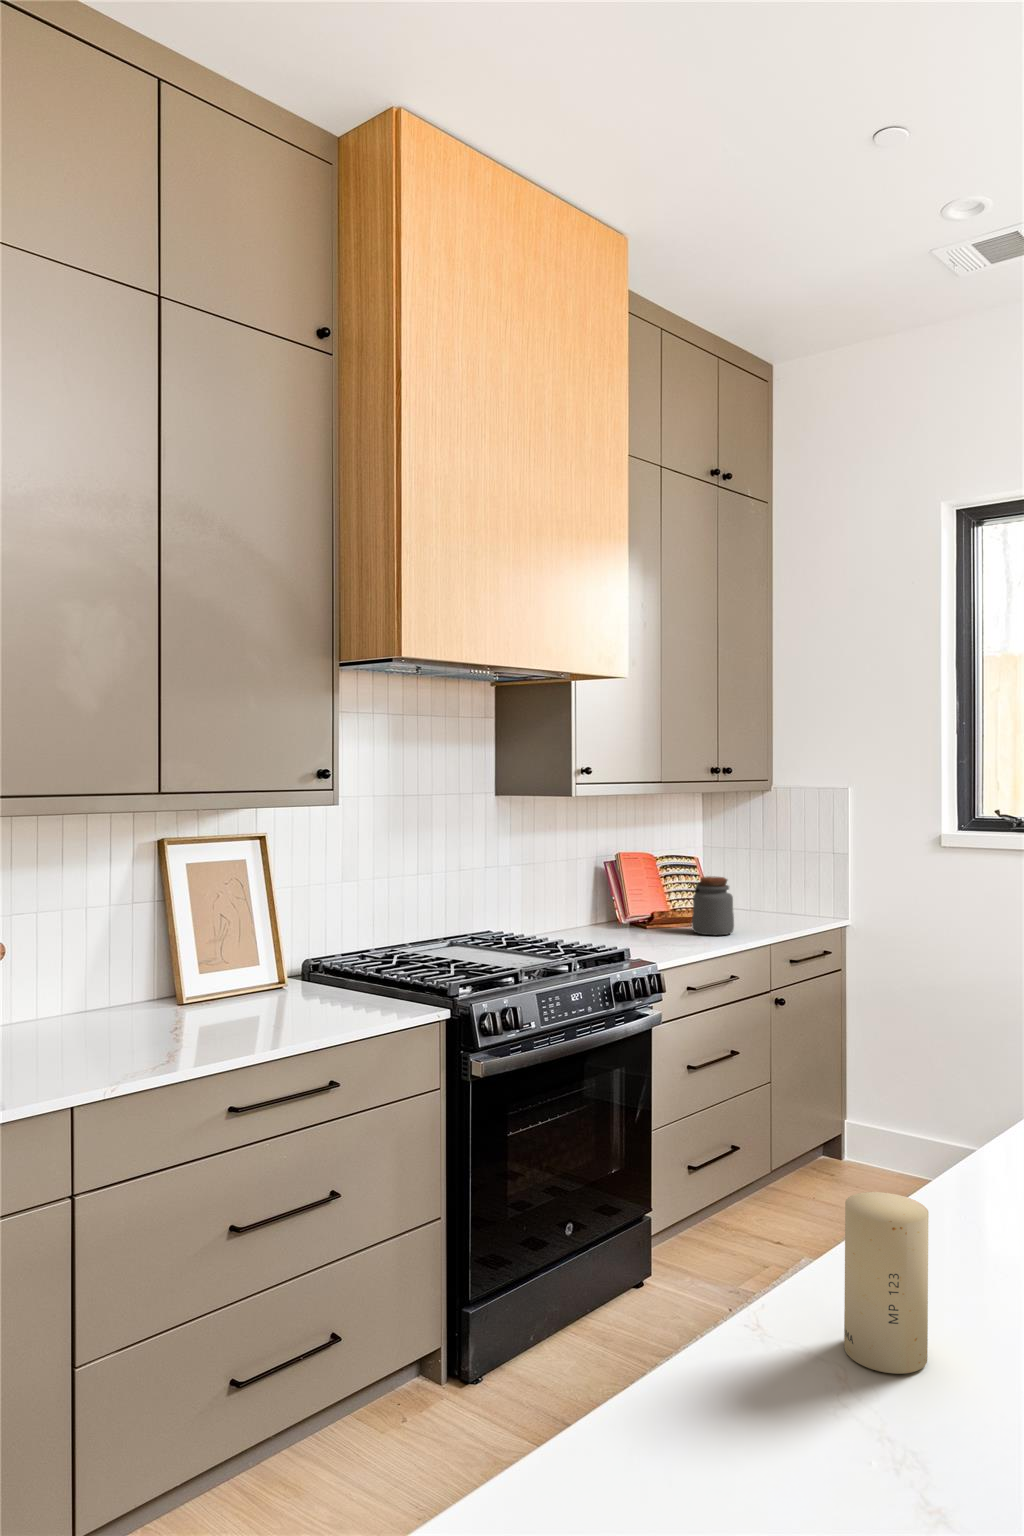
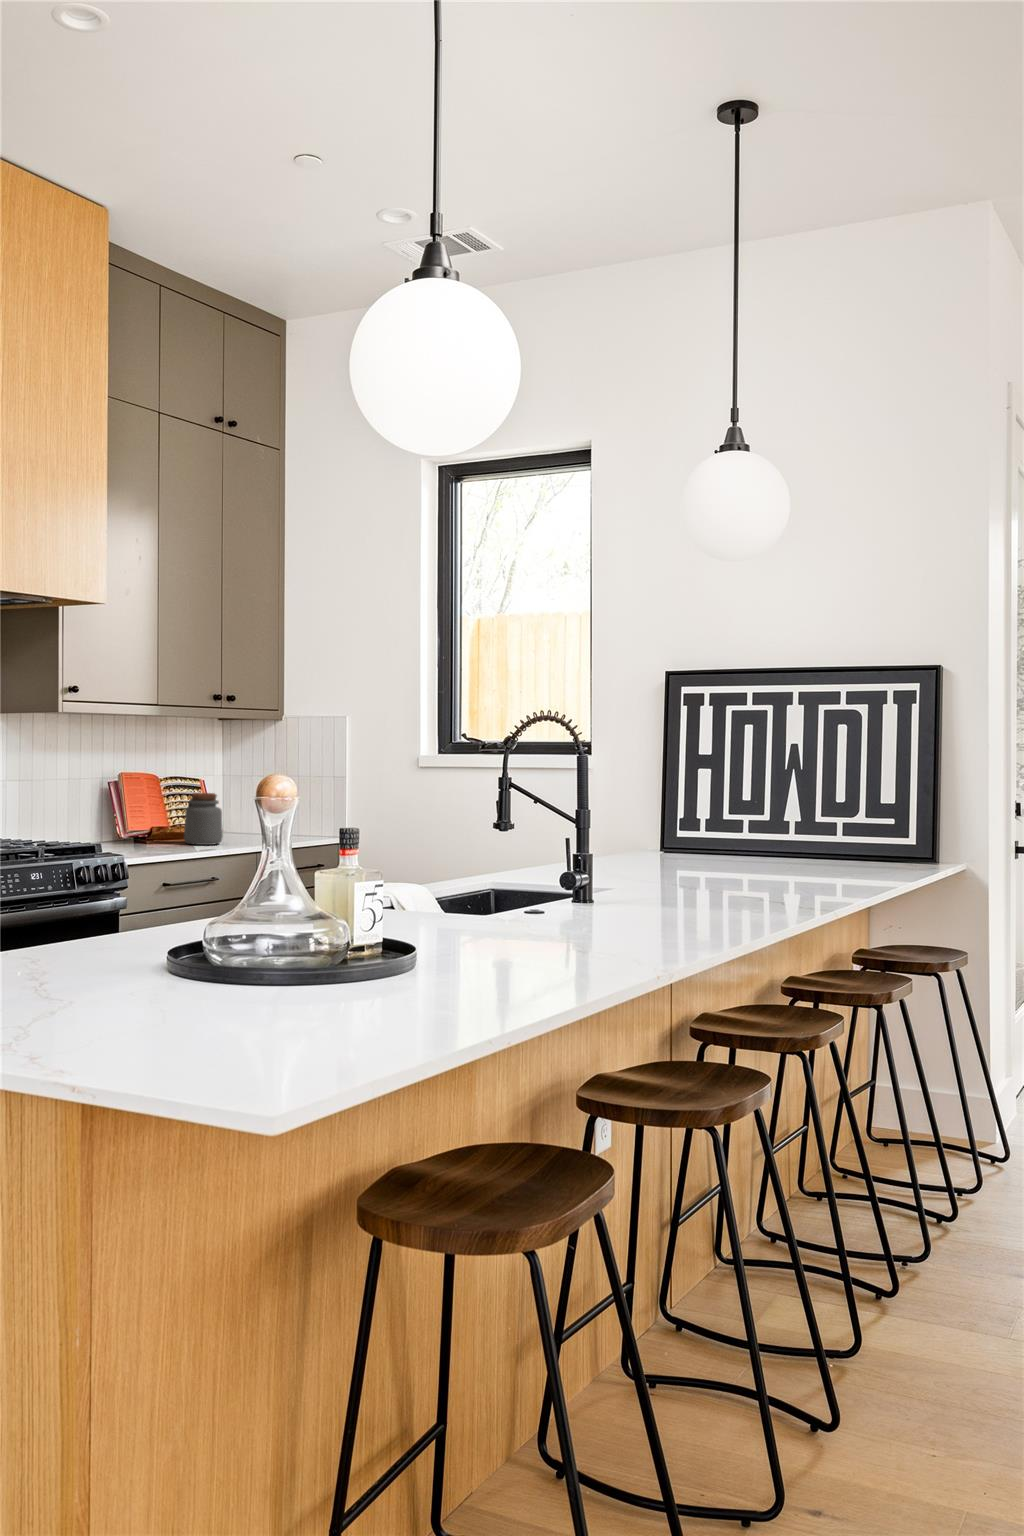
candle: present [844,1192,929,1374] -> none [40,874,87,960]

